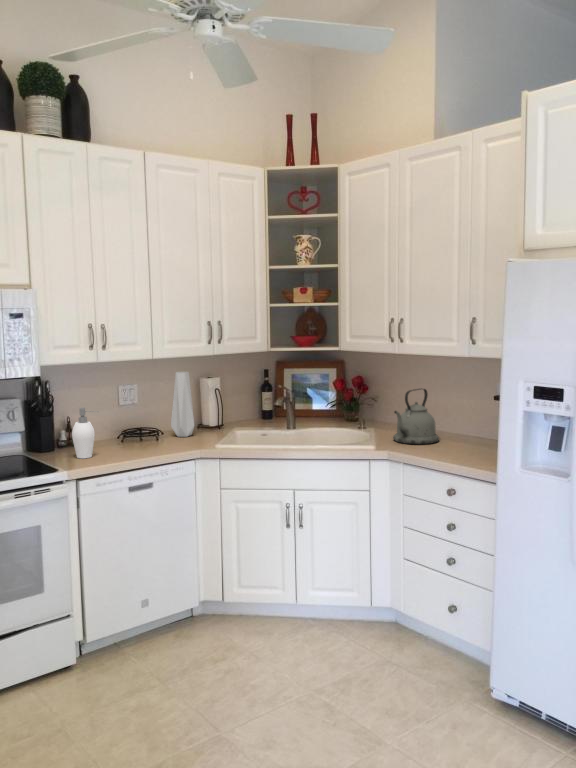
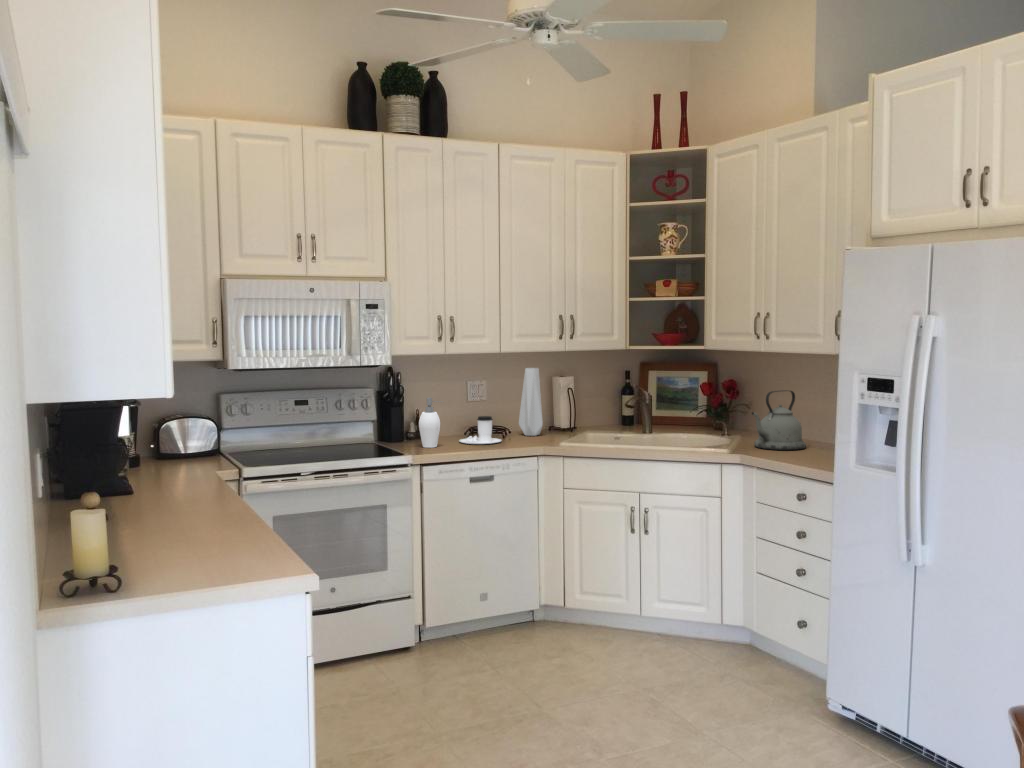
coffee cup: none [114,422,157,451] -> present [460,416,501,444]

